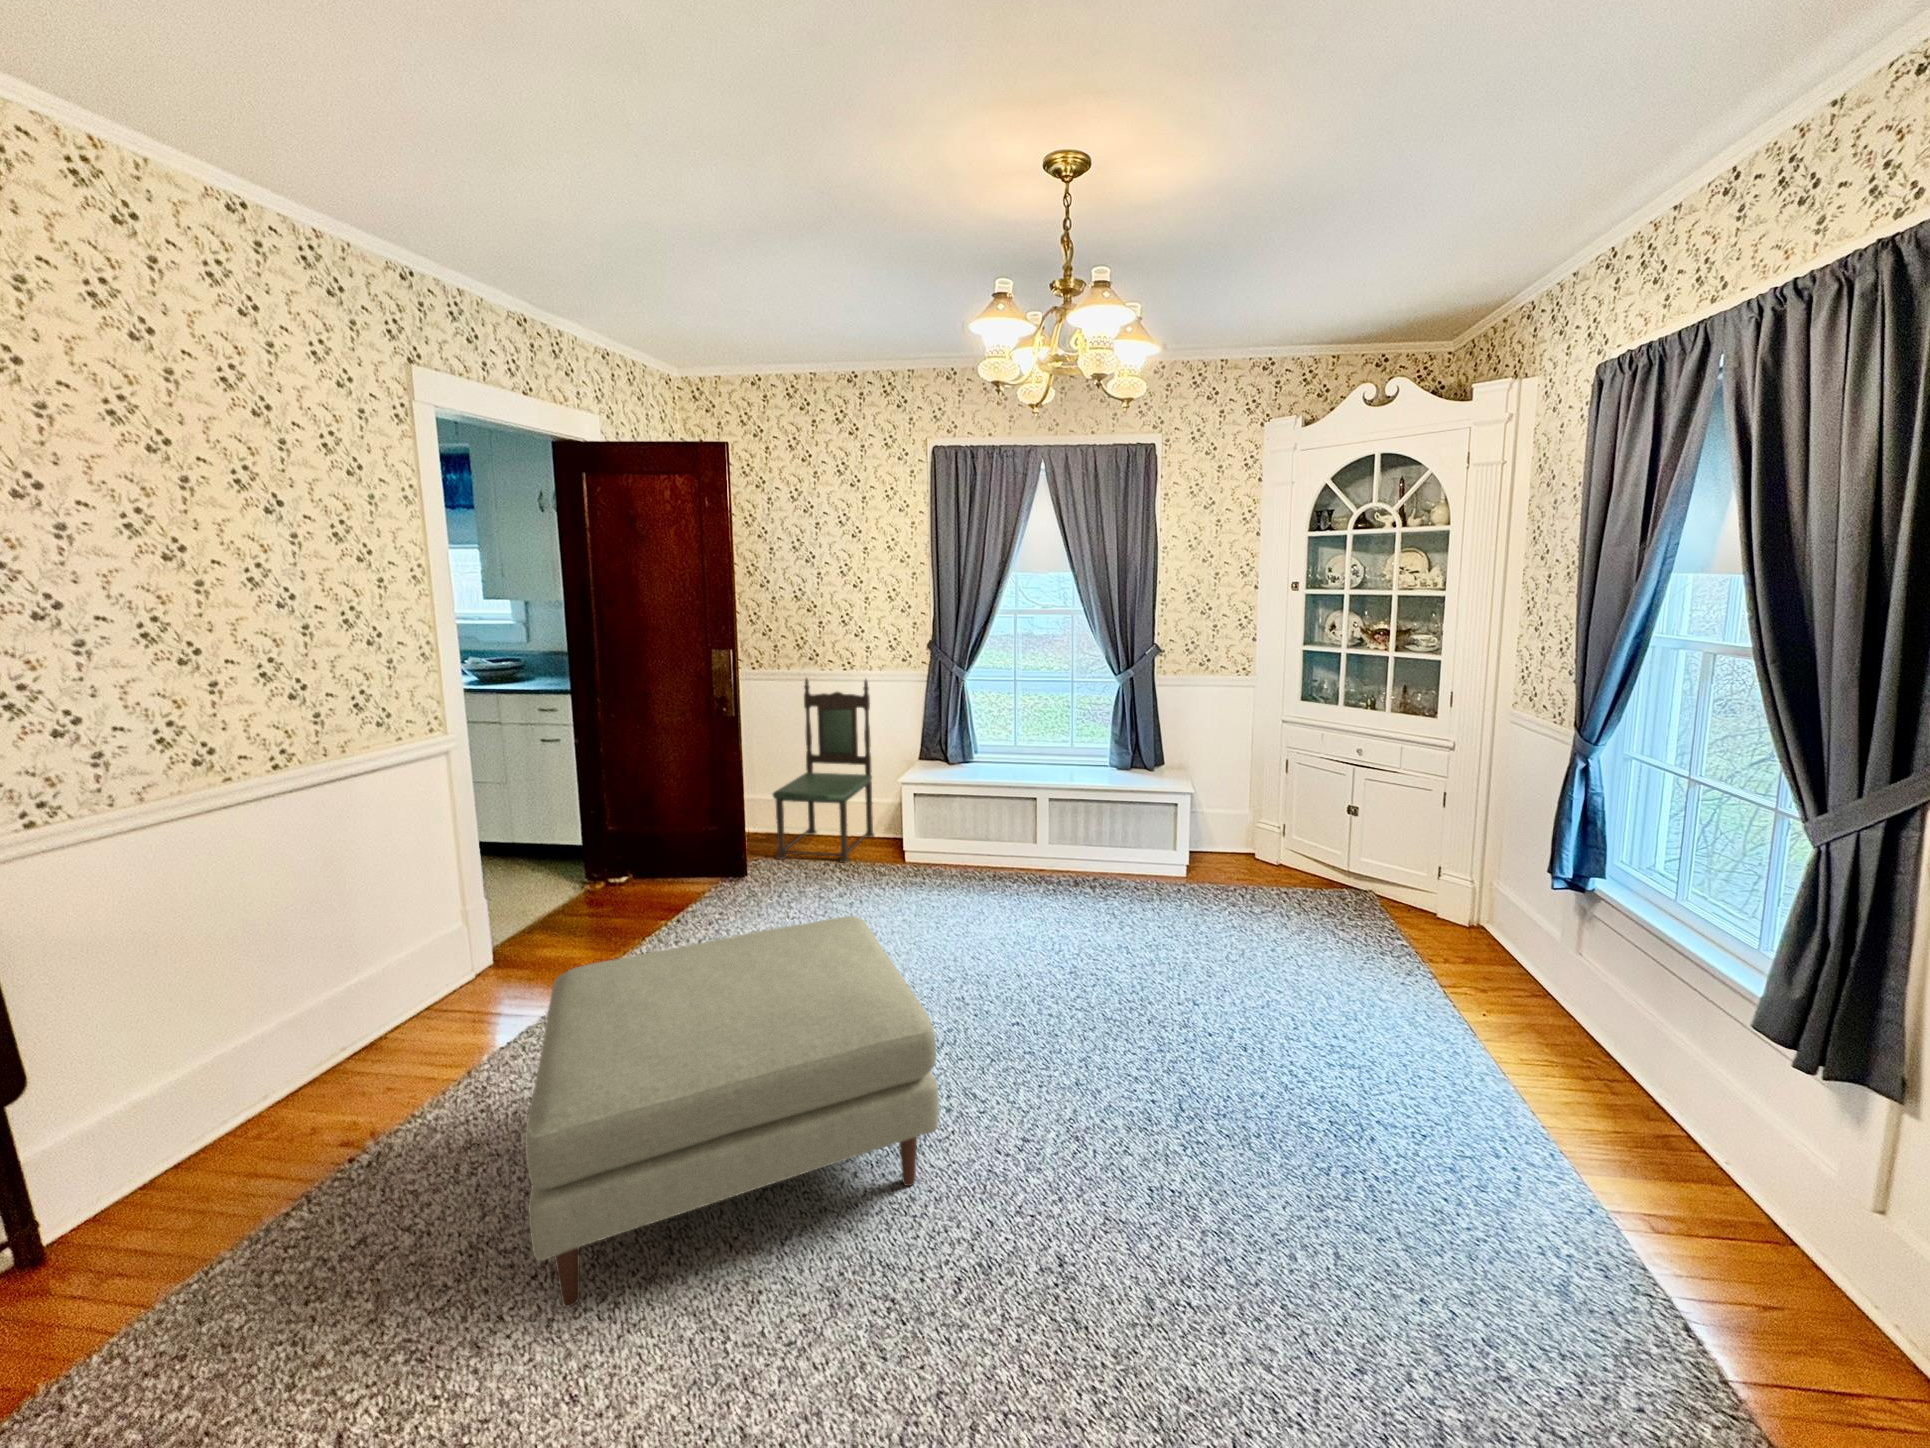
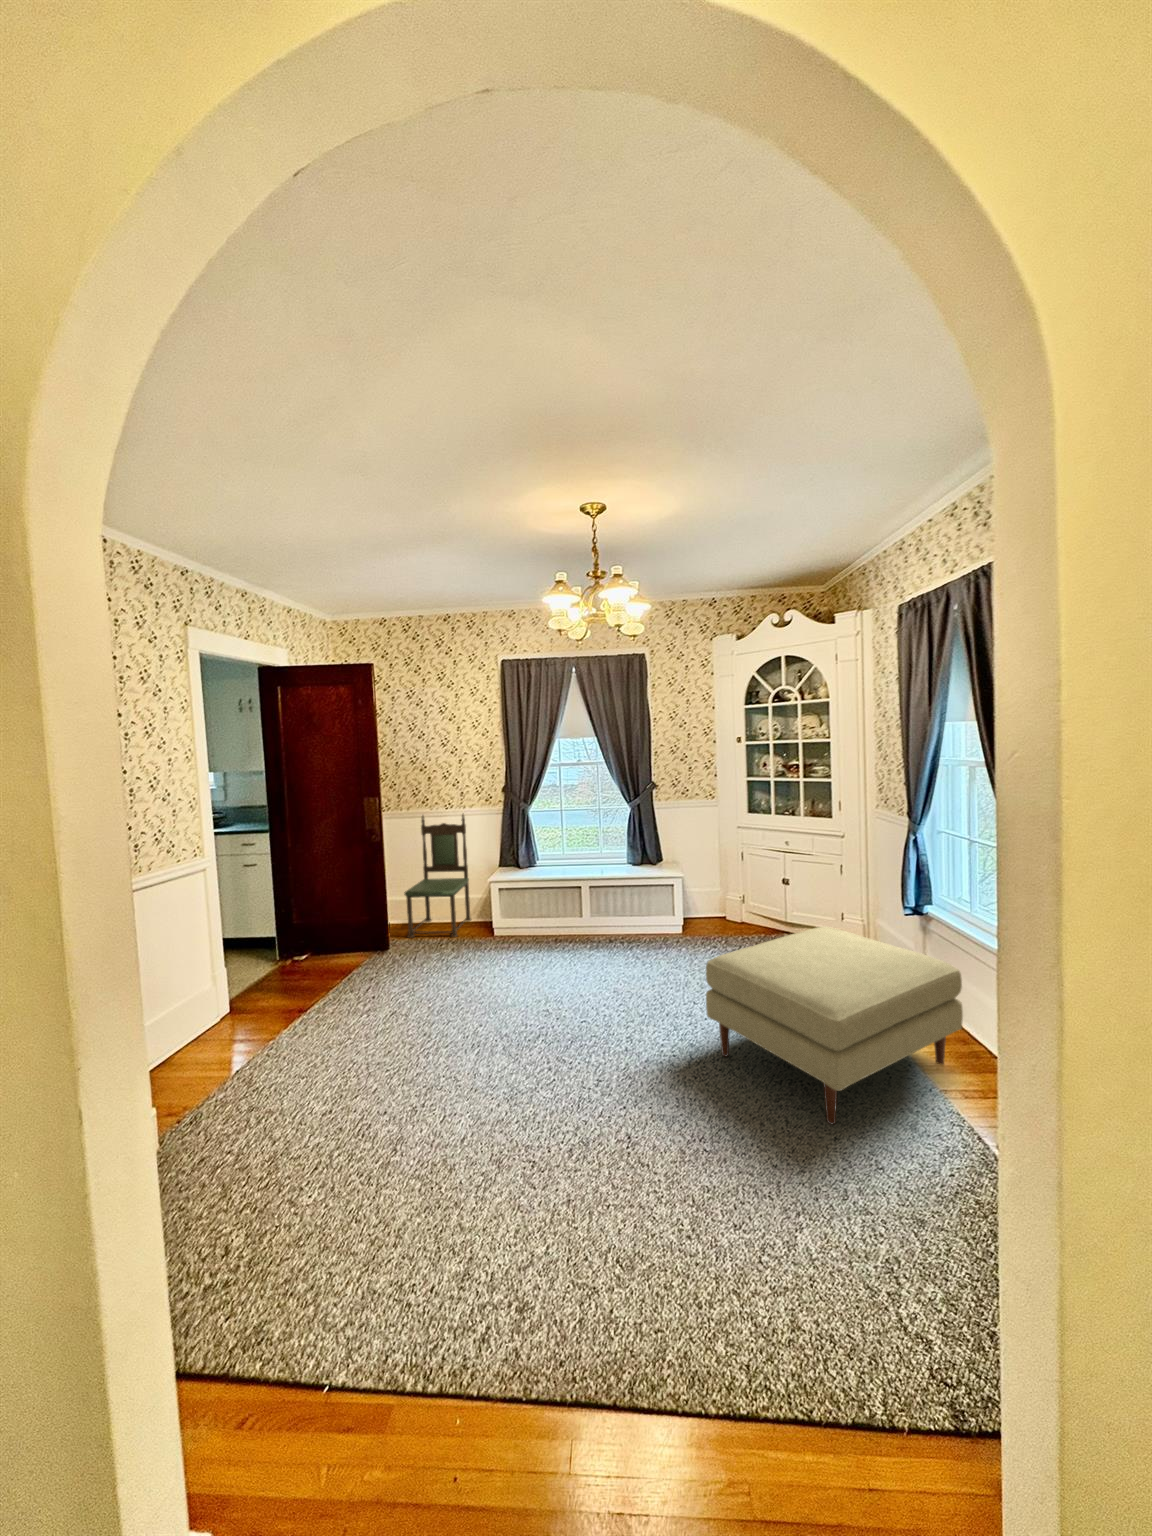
ottoman: present [525,916,939,1307] -> present [706,926,963,1124]

